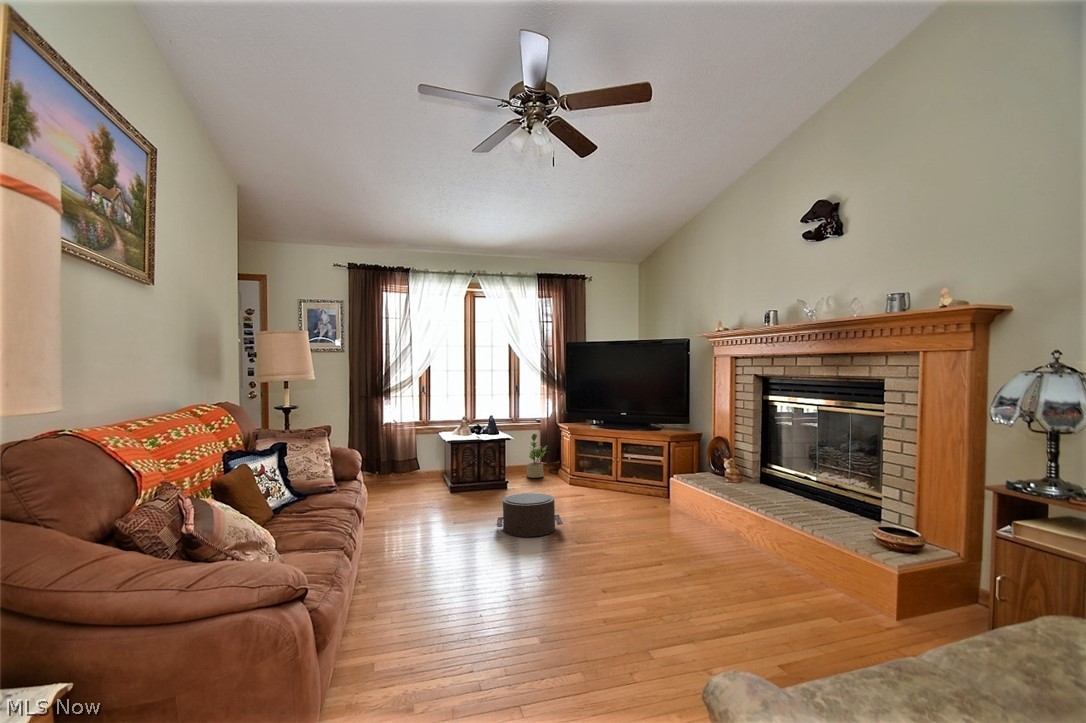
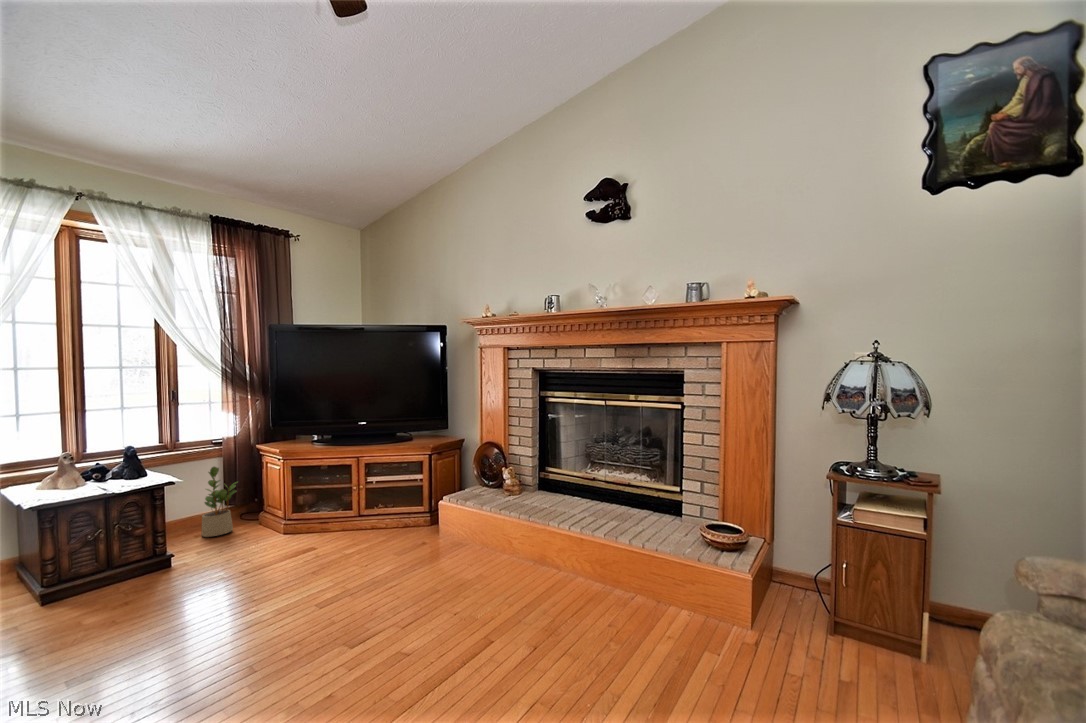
pouf: present [497,493,563,537] -> none [178,568,309,658]

